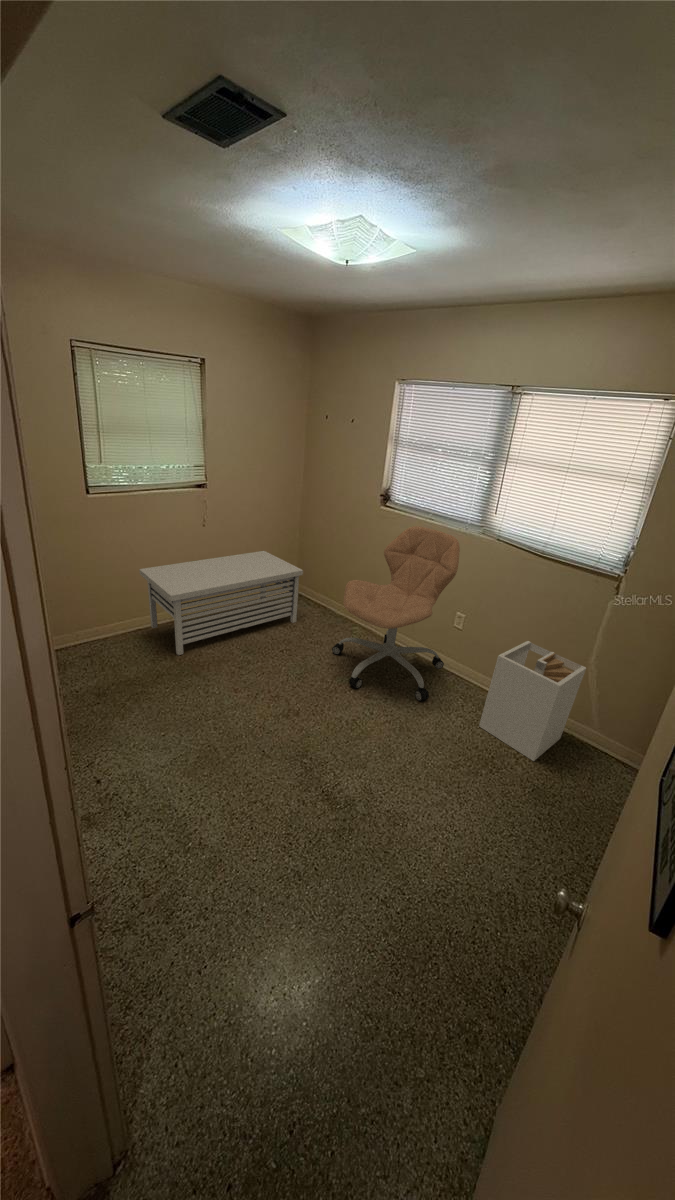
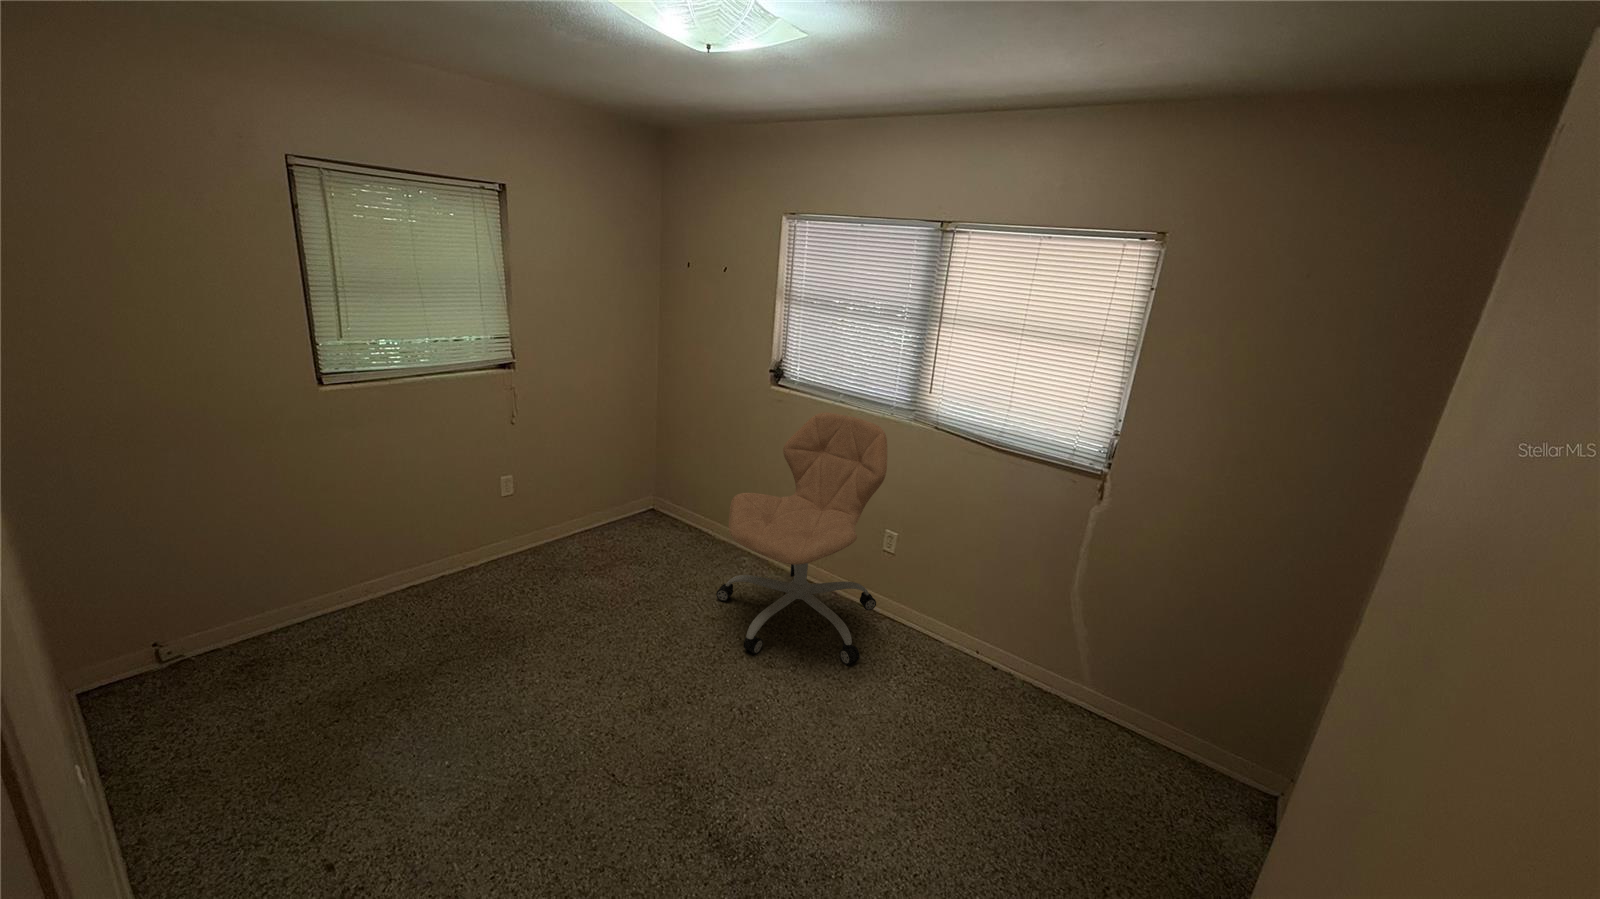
storage bench: present [139,551,303,655] -> none [412,453,669,626]
laundry hamper: present [479,641,586,761] -> none [933,566,1072,745]

